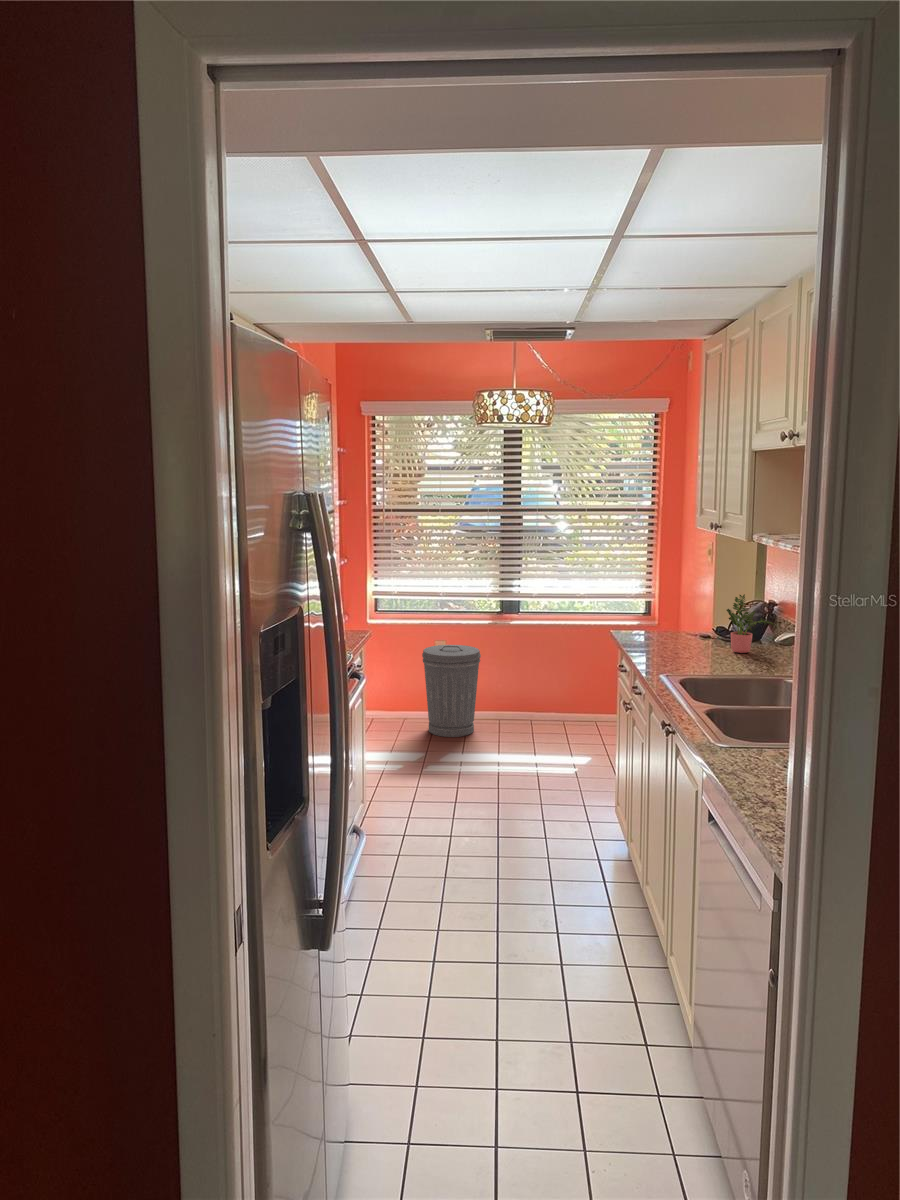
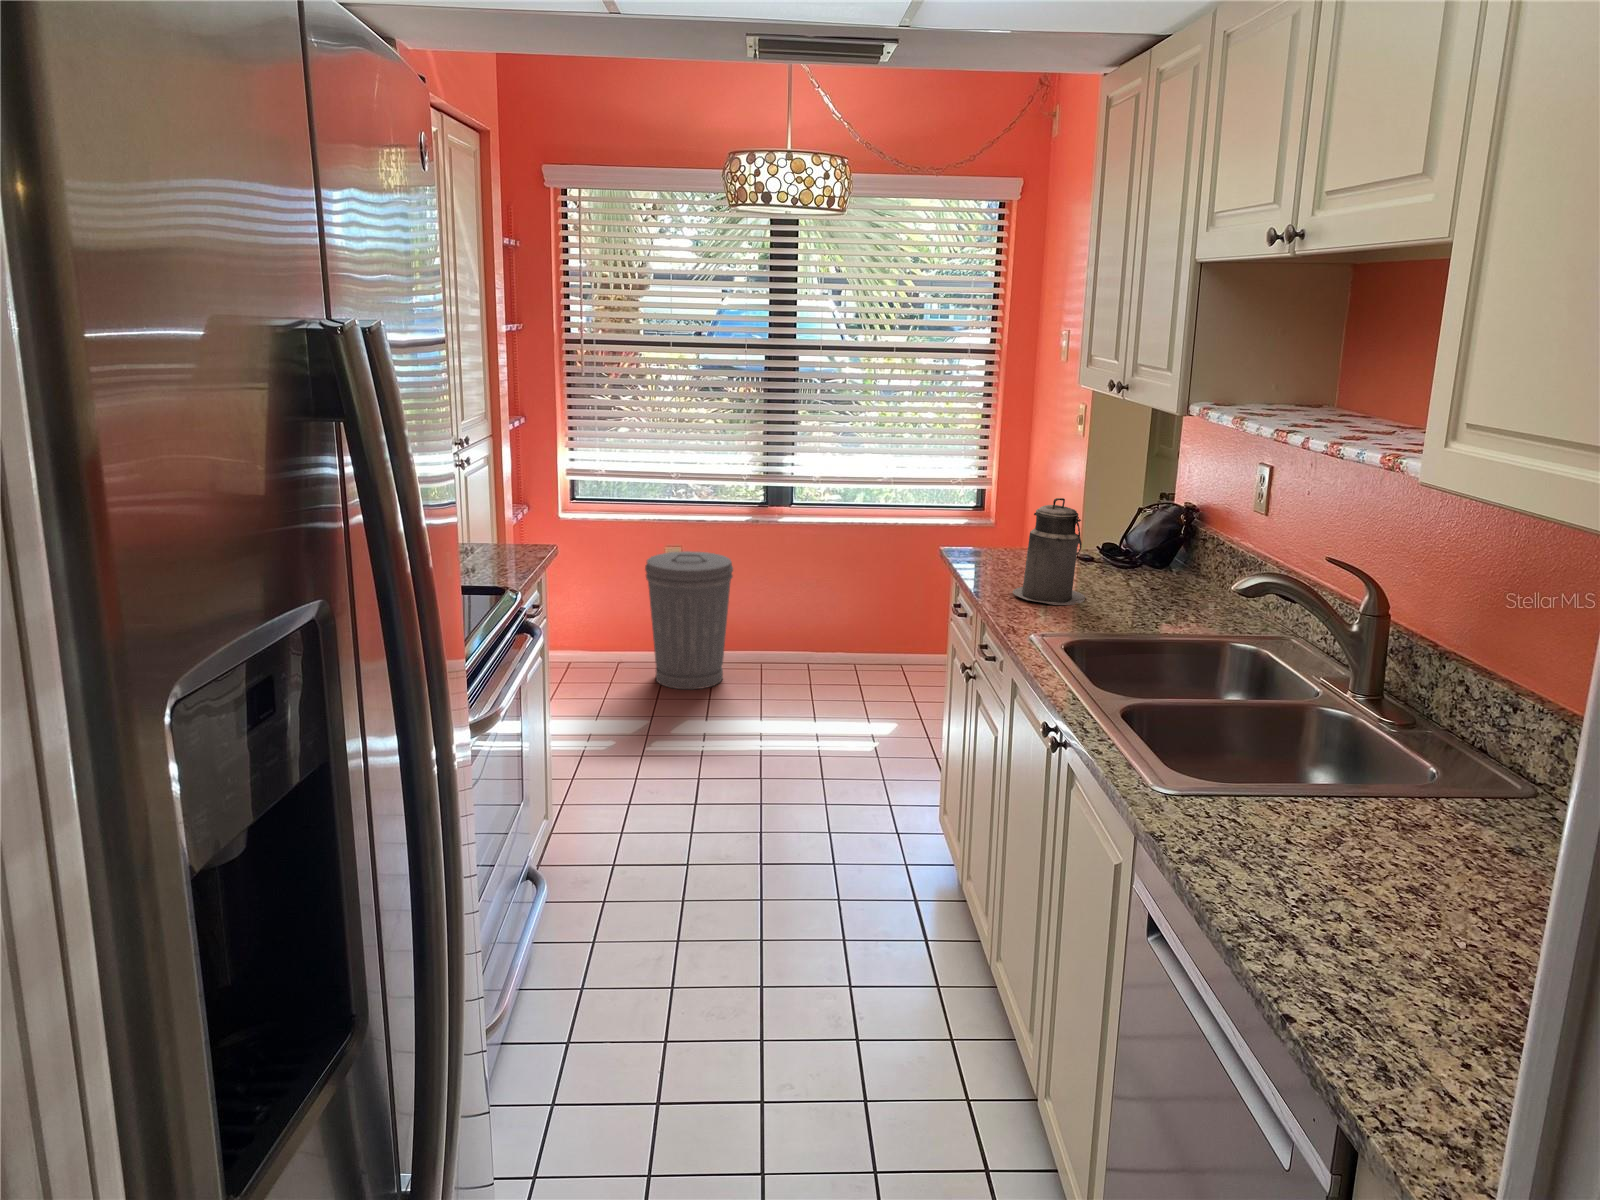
potted plant: present [727,594,774,653] -> none [1126,495,1196,587]
canister: none [655,596,701,662] -> present [1013,498,1085,605]

